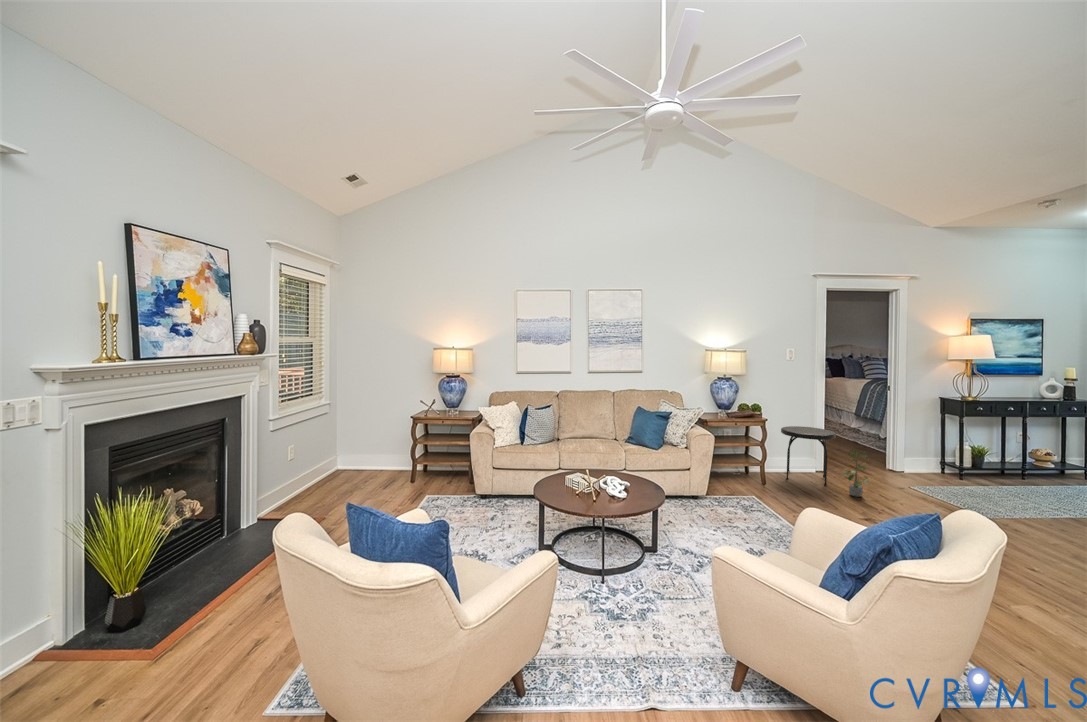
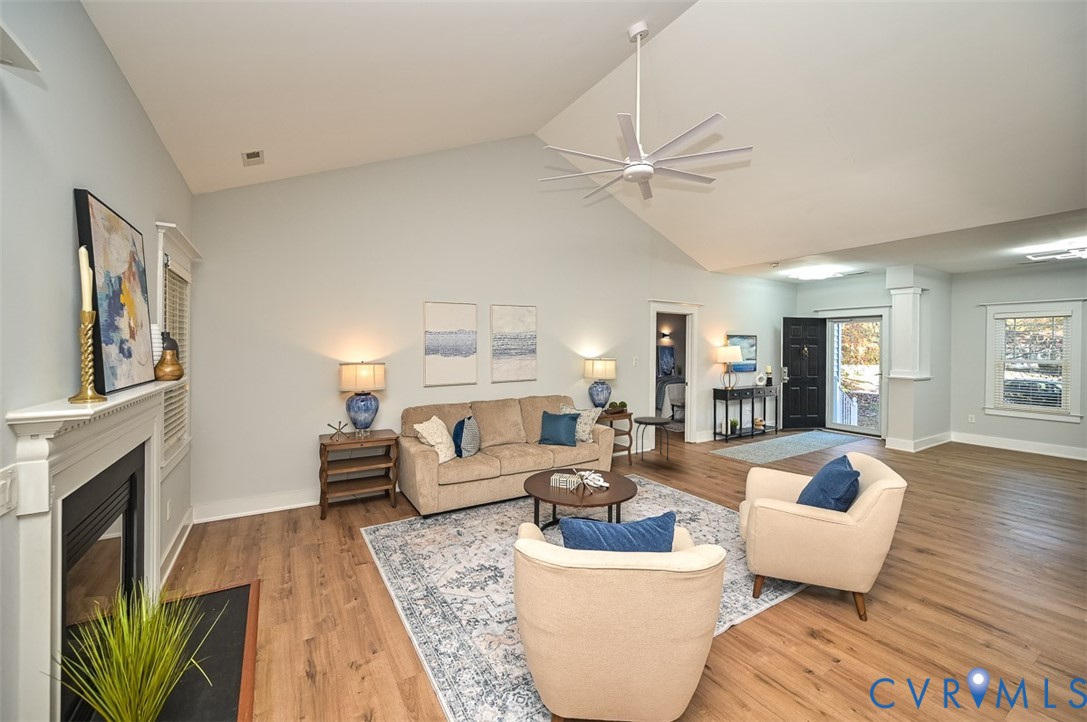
potted plant: present [842,449,869,497] -> none [682,429,702,464]

